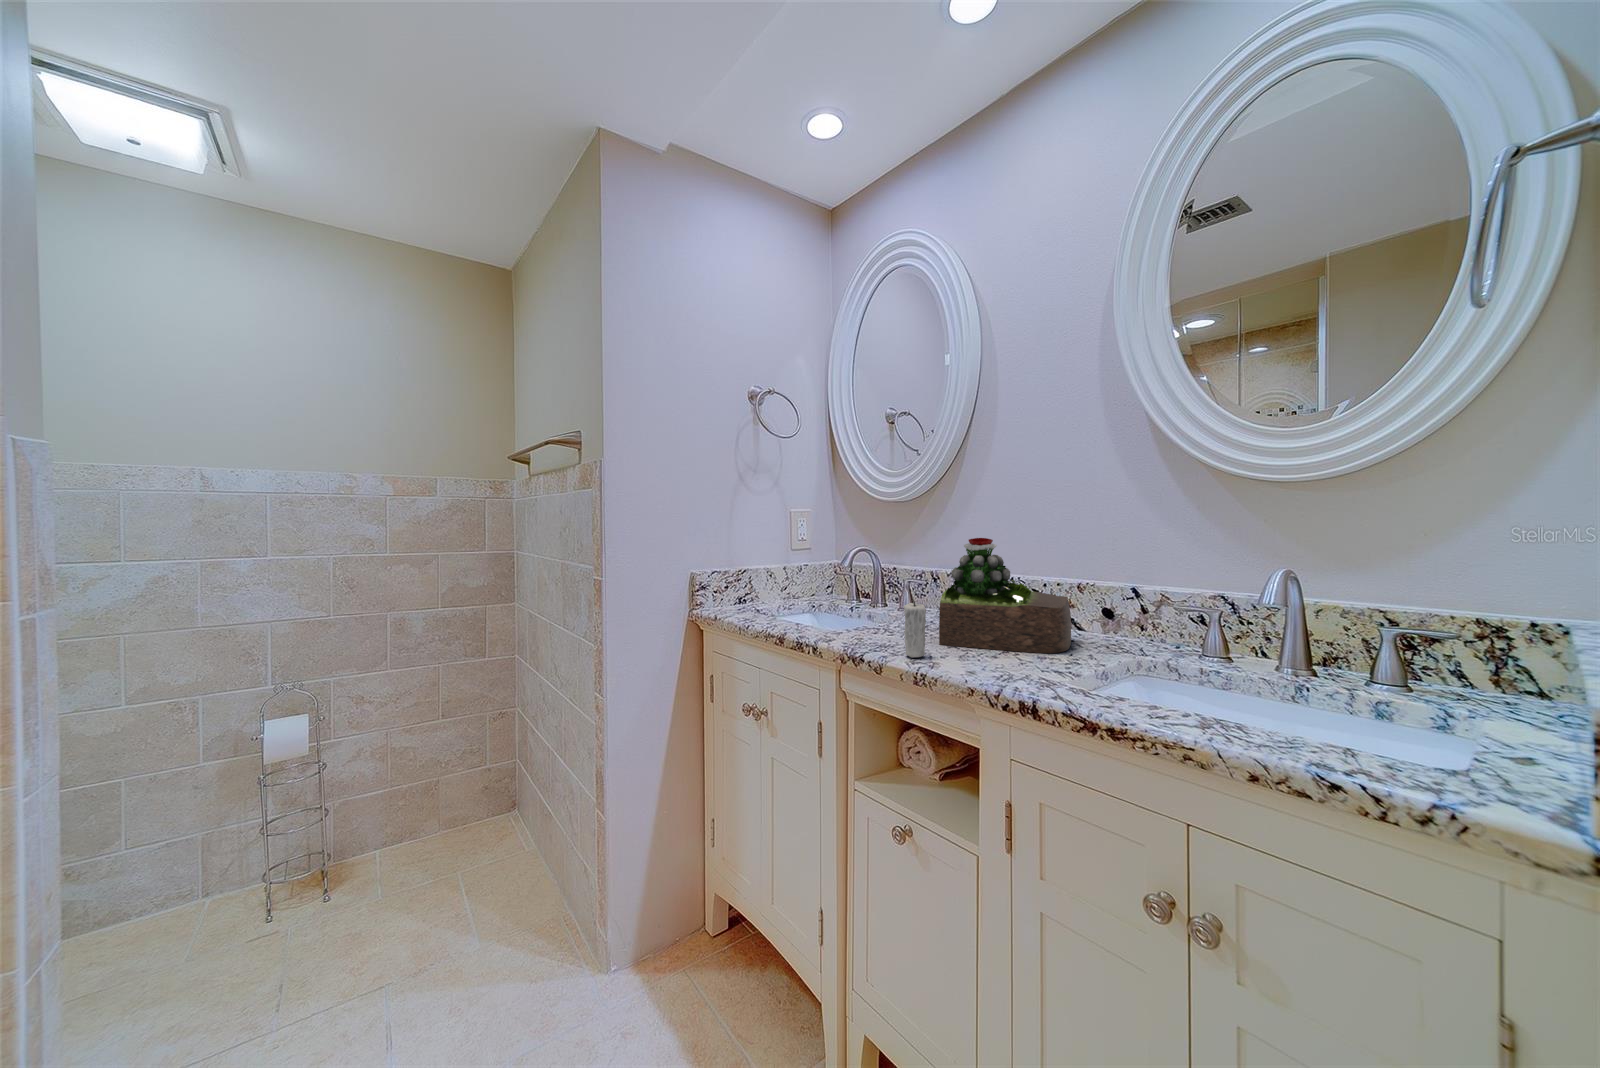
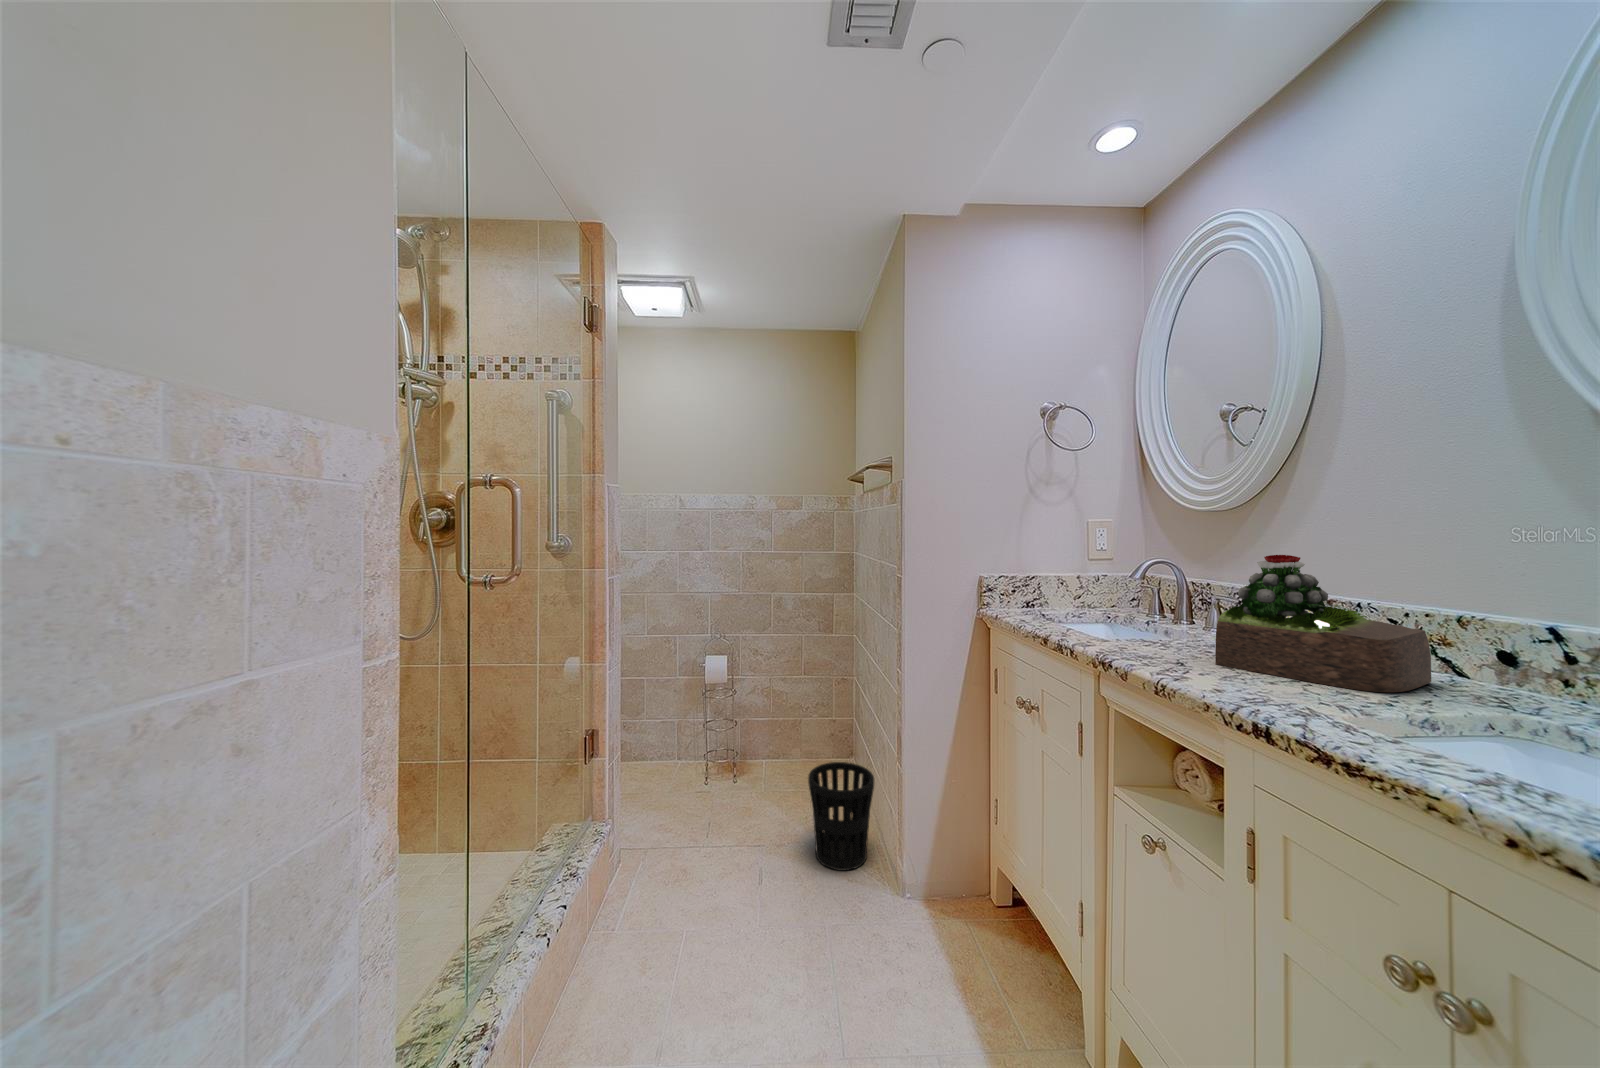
candle: present [904,599,926,658] -> none [1156,607,1182,670]
wastebasket: none [454,834,556,994] -> present [808,762,874,870]

